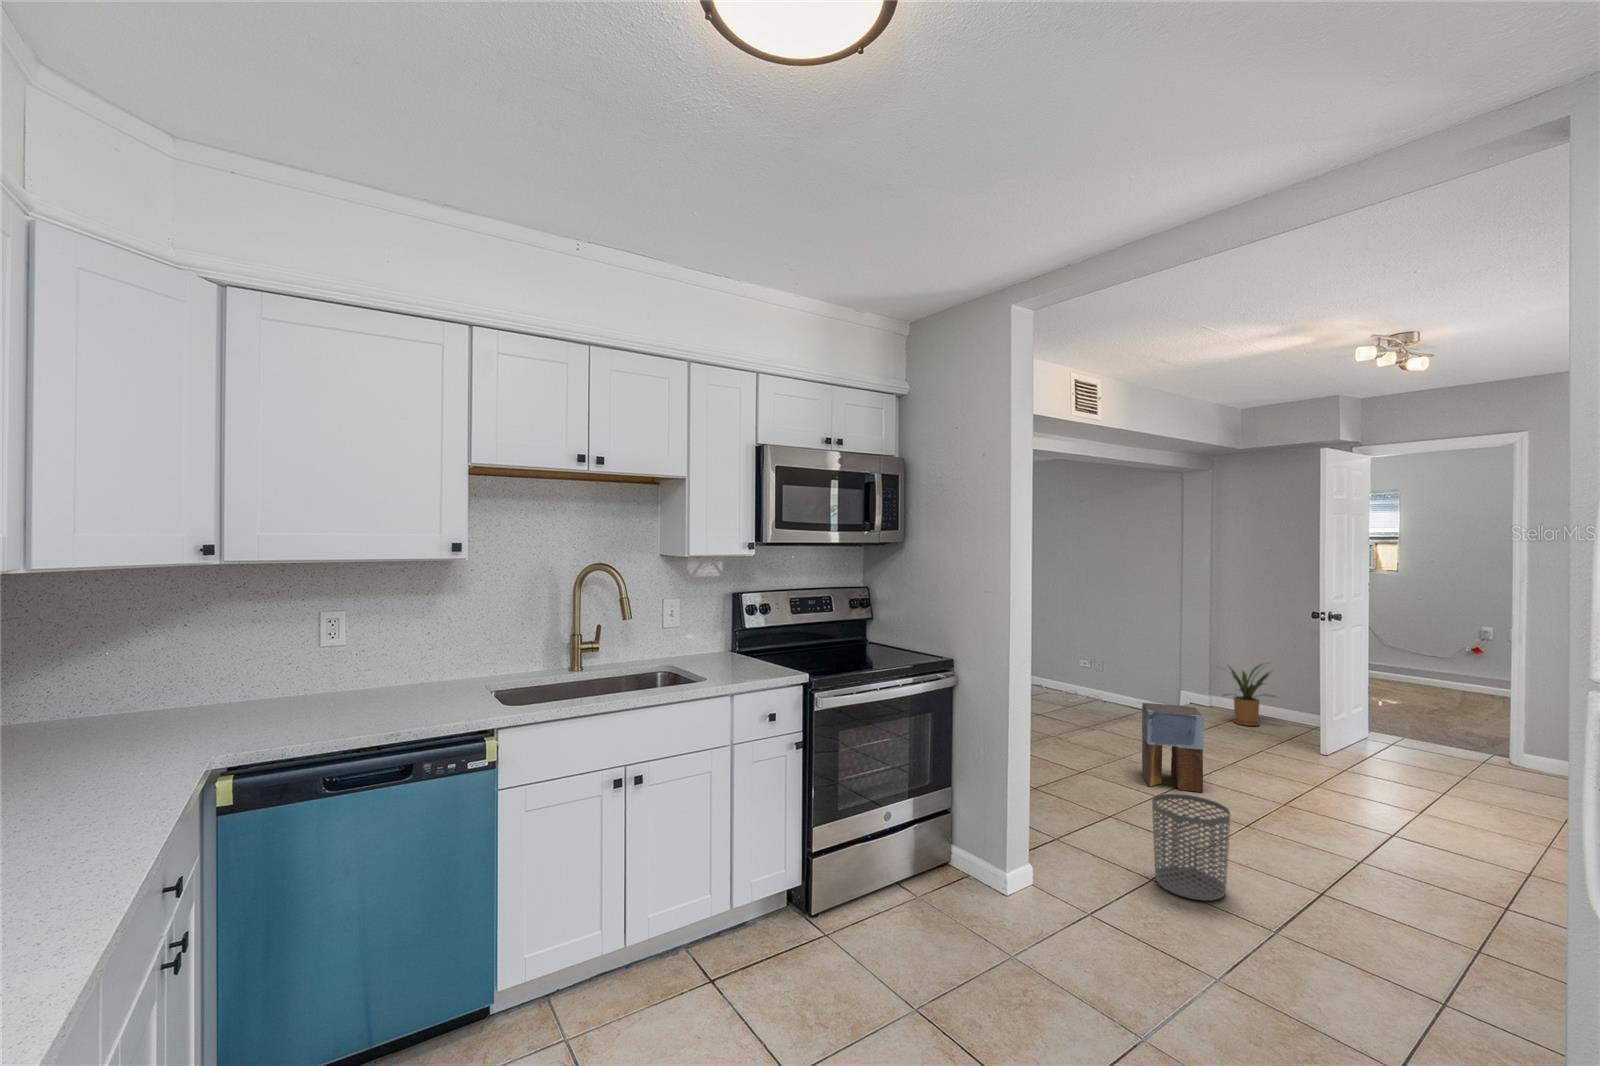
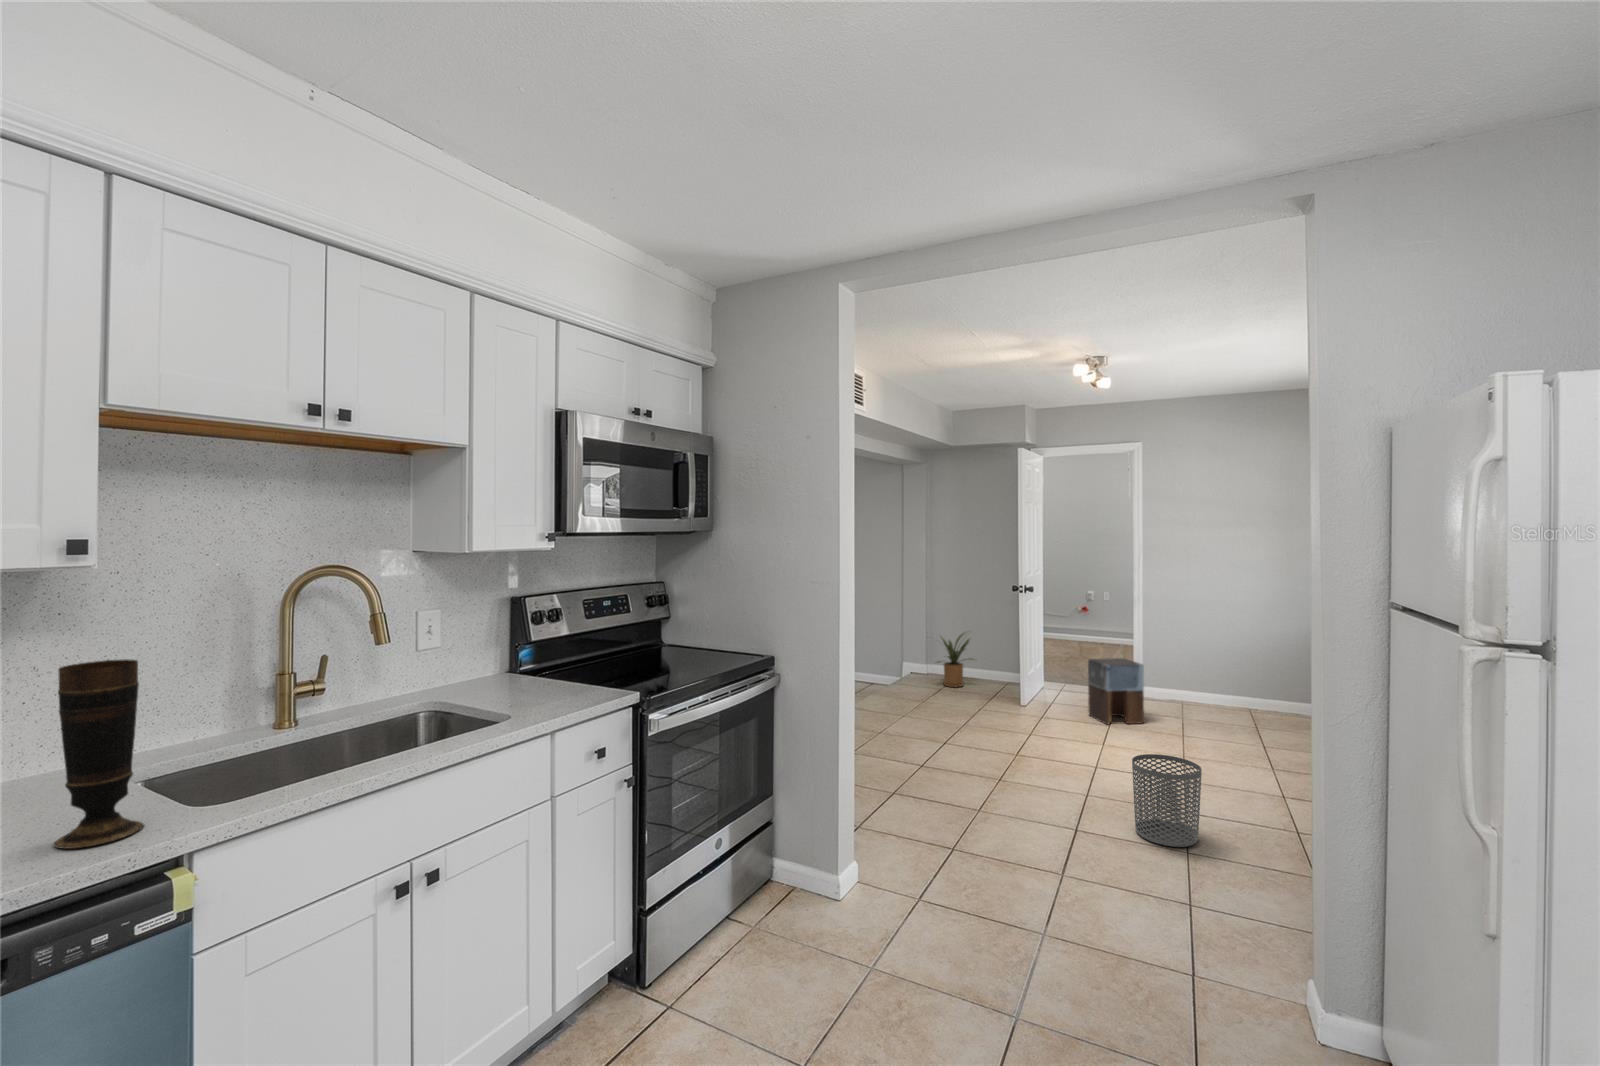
vase: none [440,612,480,716] -> present [54,659,144,849]
stool: present [1142,703,1204,792] -> present [1088,658,1144,725]
waste bin: present [1152,794,1230,901] -> present [1132,754,1202,847]

